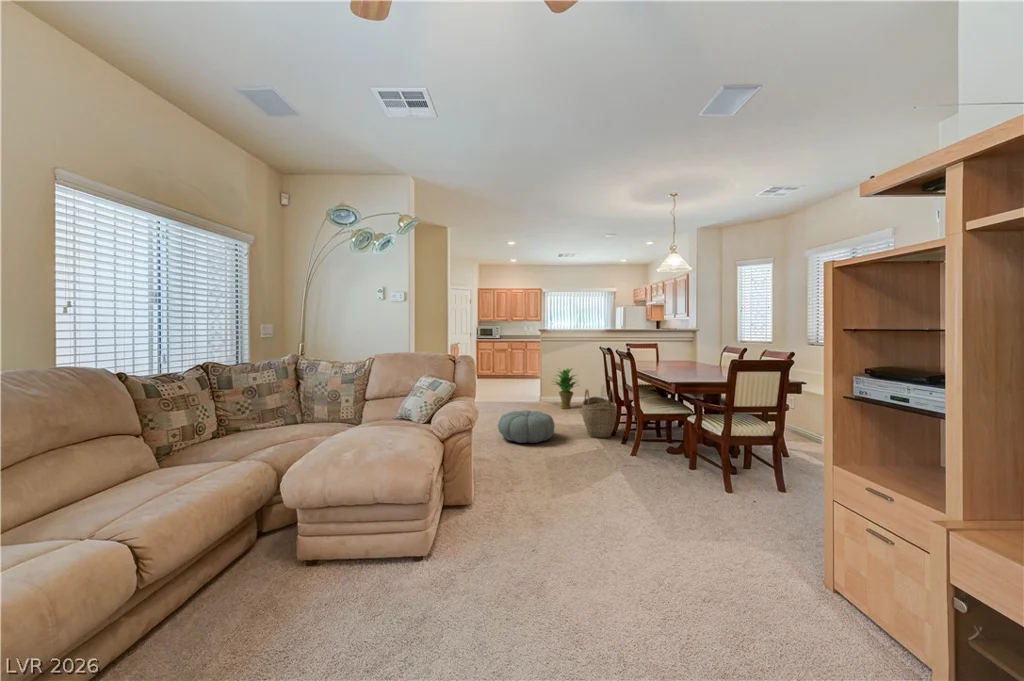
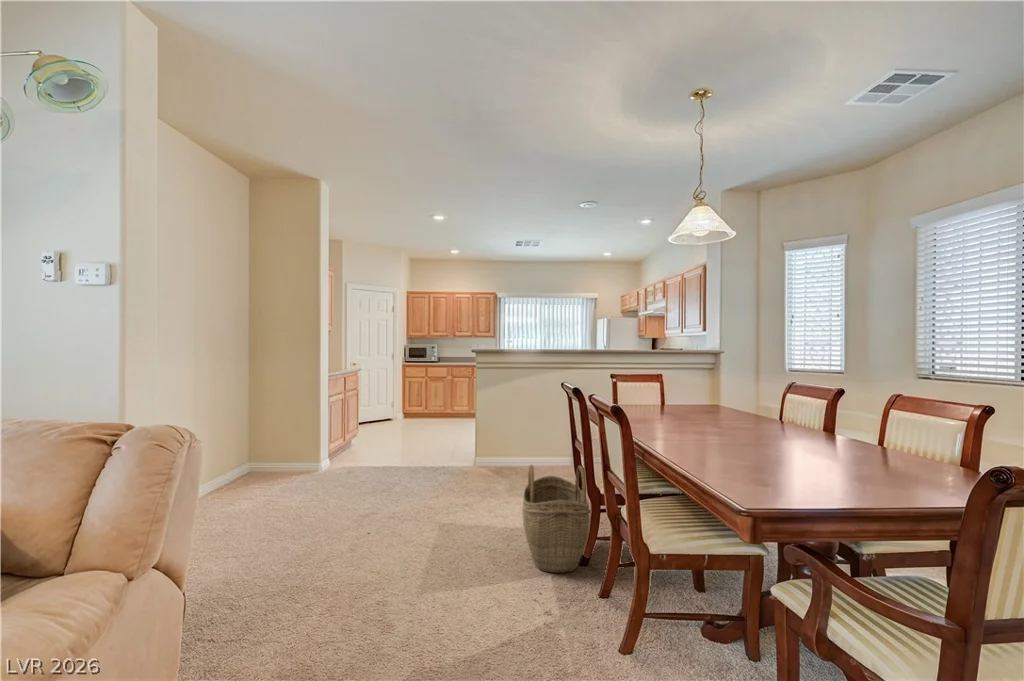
potted plant: present [554,369,576,409] -> none [487,410,538,480]
pouf: present [498,410,555,443] -> none [334,508,460,599]

